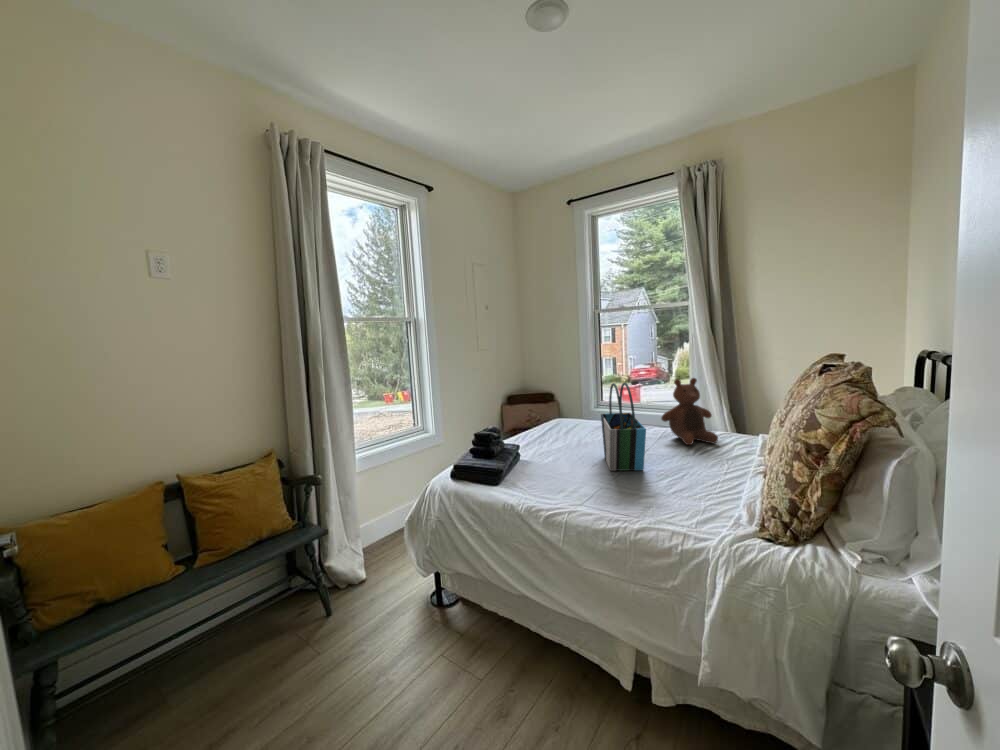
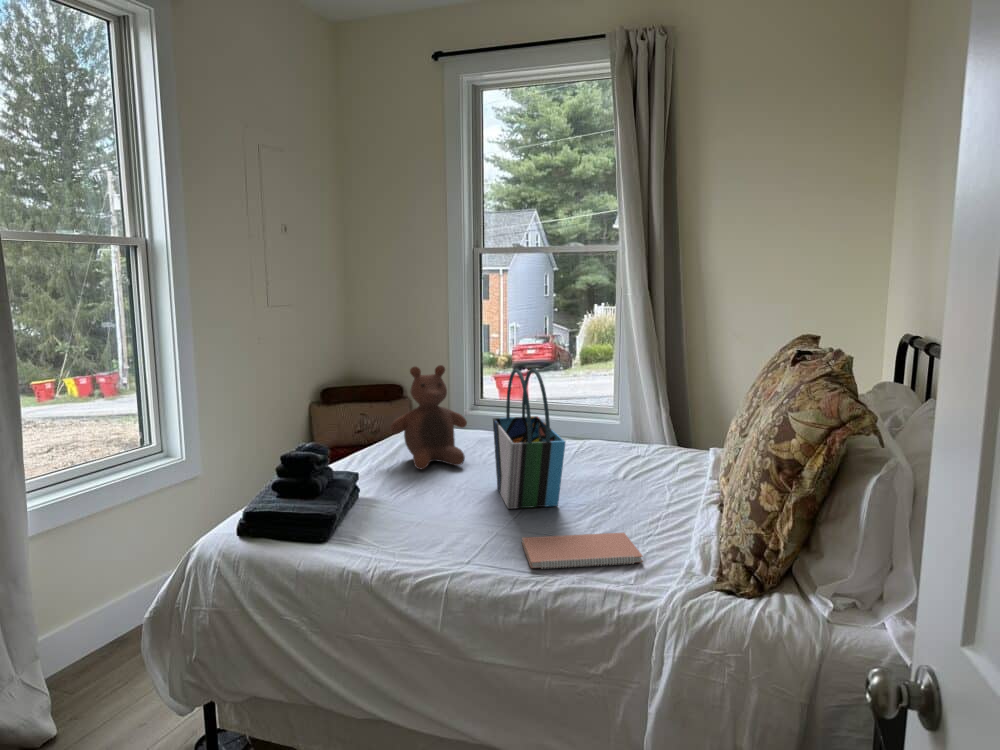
stuffed bear: present [661,378,718,445] -> present [390,365,467,470]
notebook: none [617,490,702,513] -> present [522,532,643,569]

